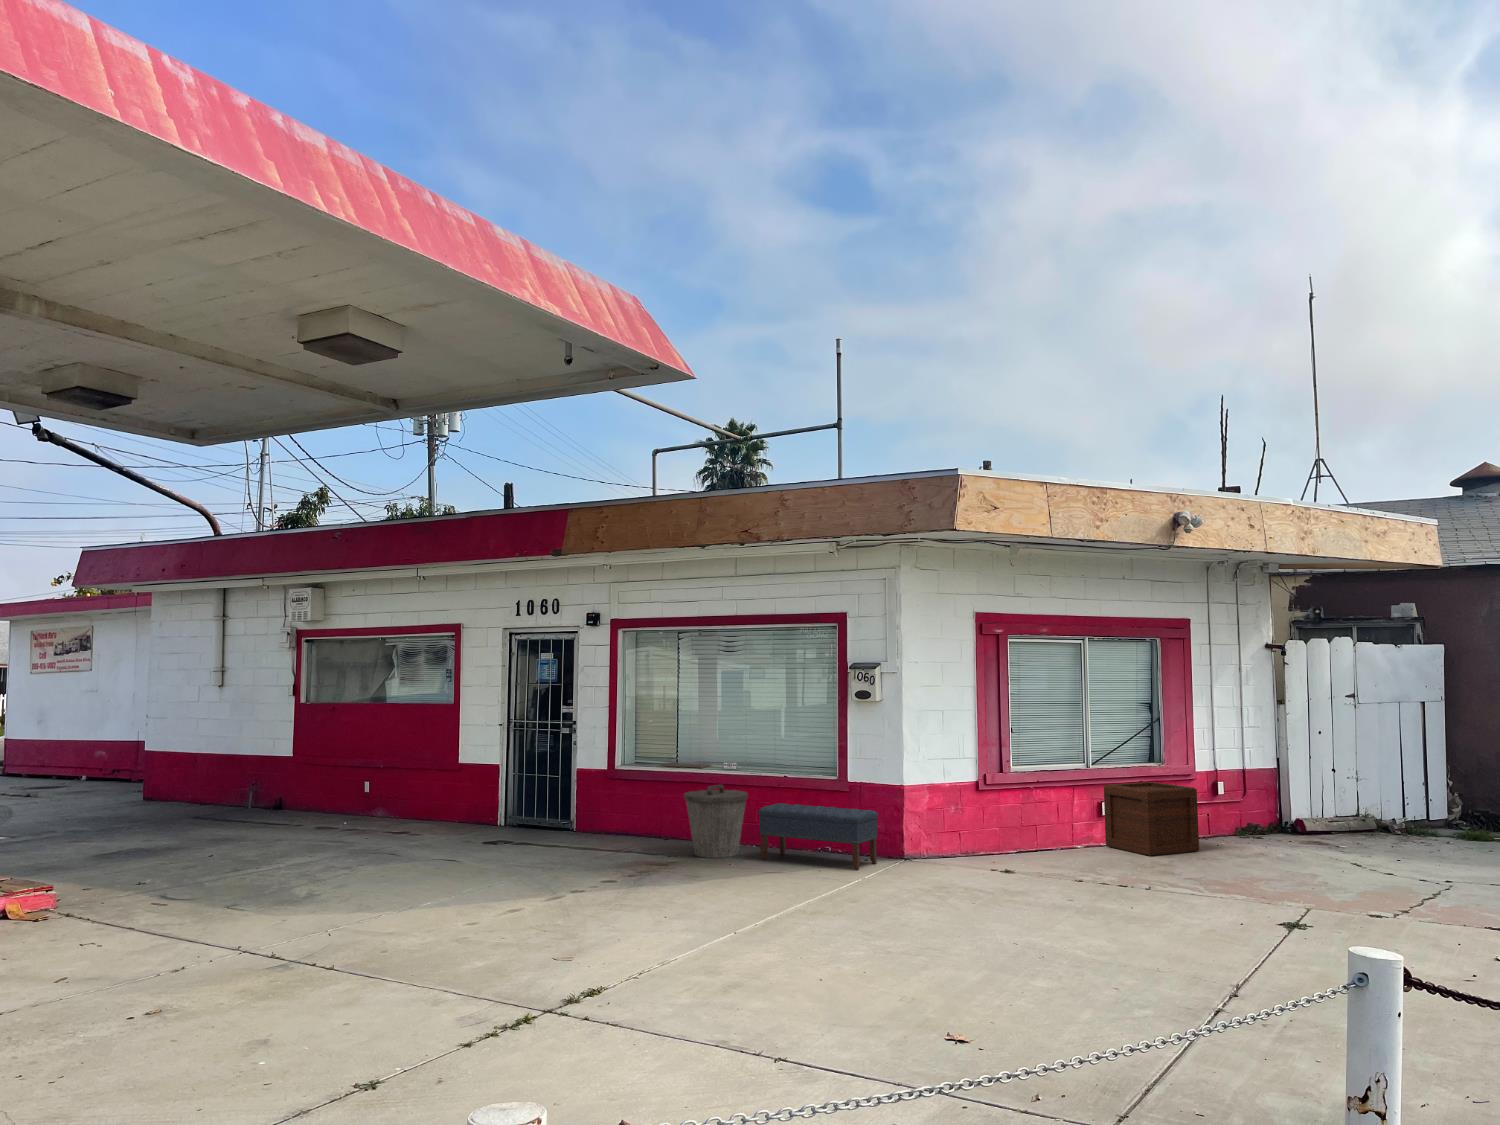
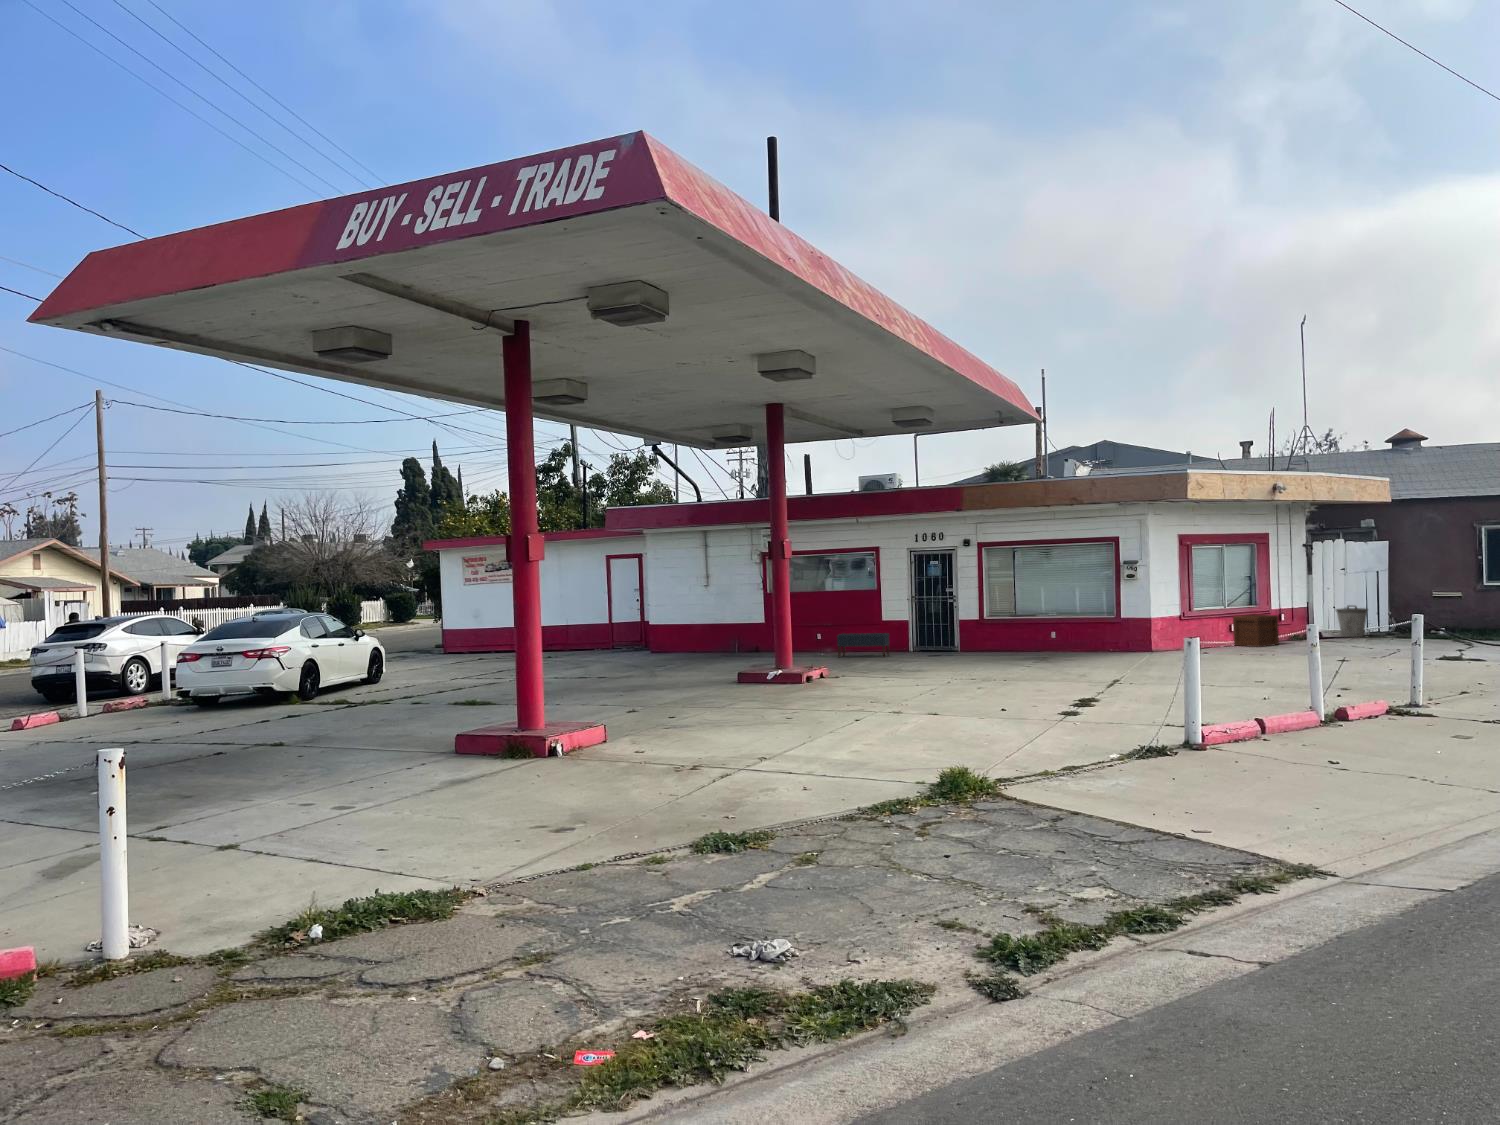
trash can: present [684,785,748,858] -> present [1336,605,1368,637]
bench: present [758,803,878,870] -> present [837,633,889,657]

